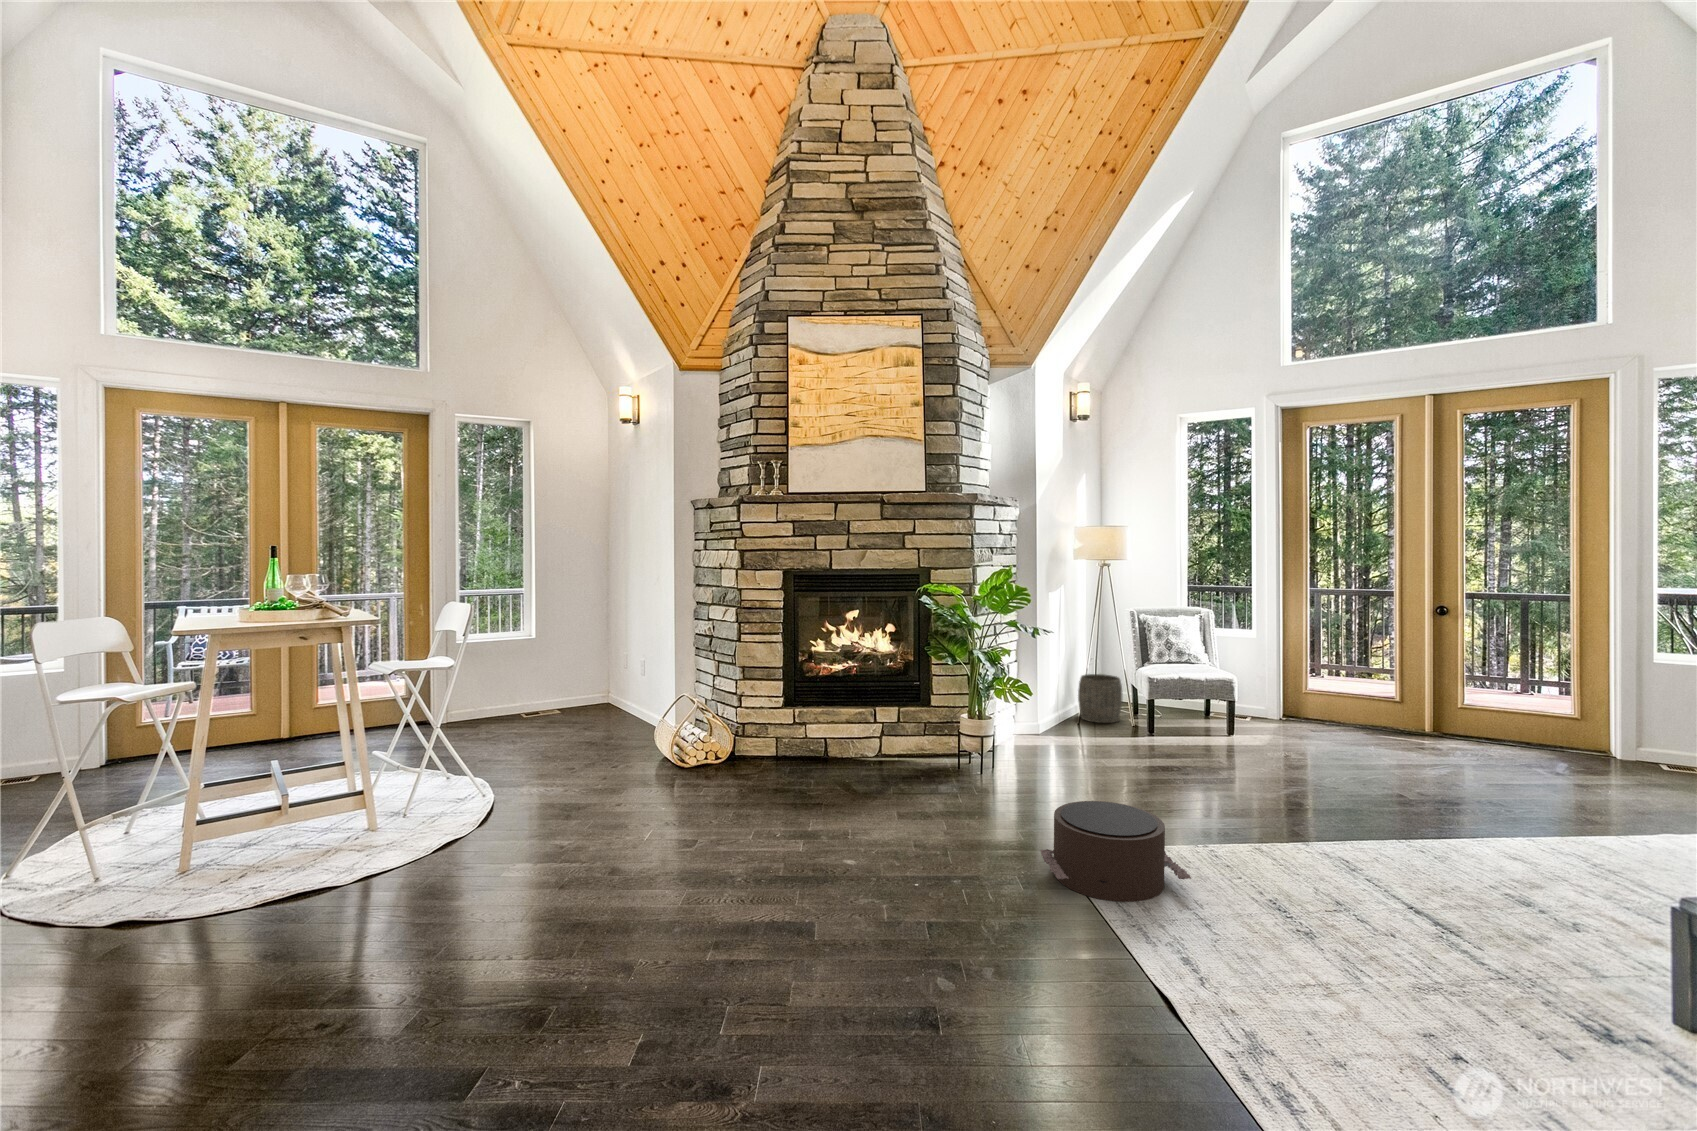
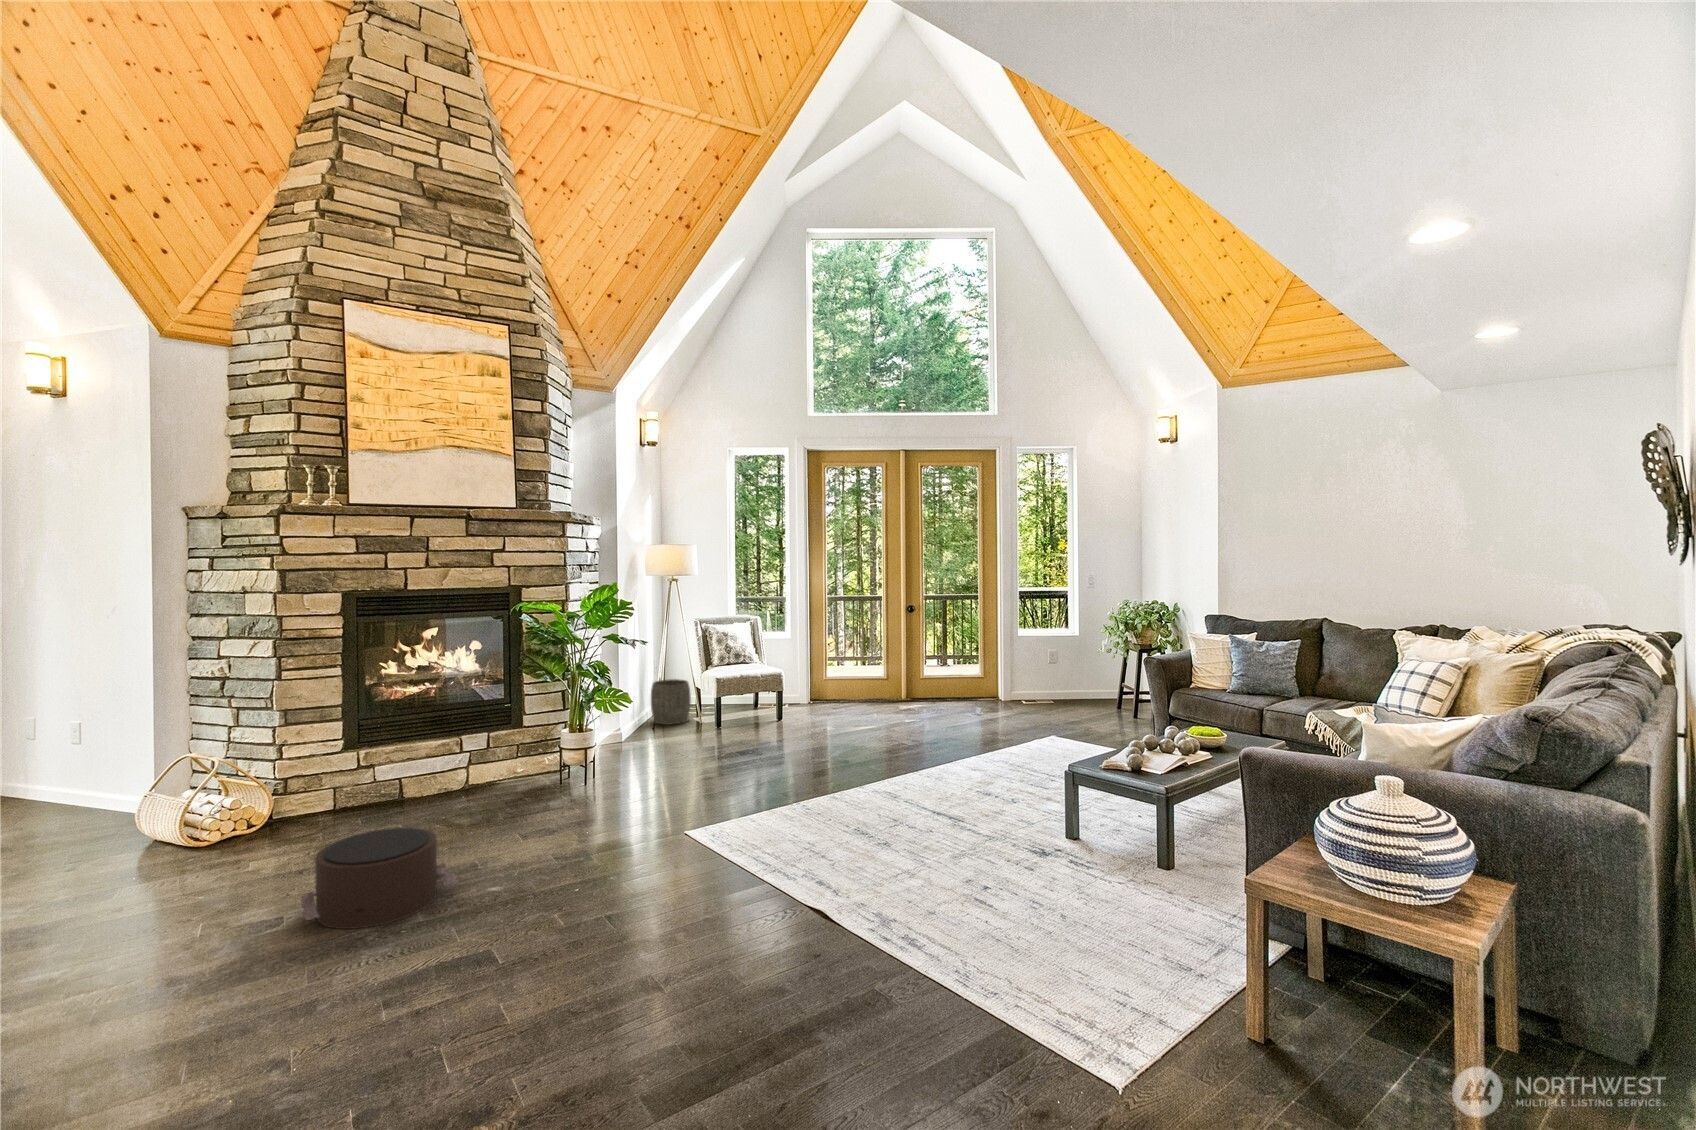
pouf: present [1040,801,1191,902] -> present [301,828,457,929]

